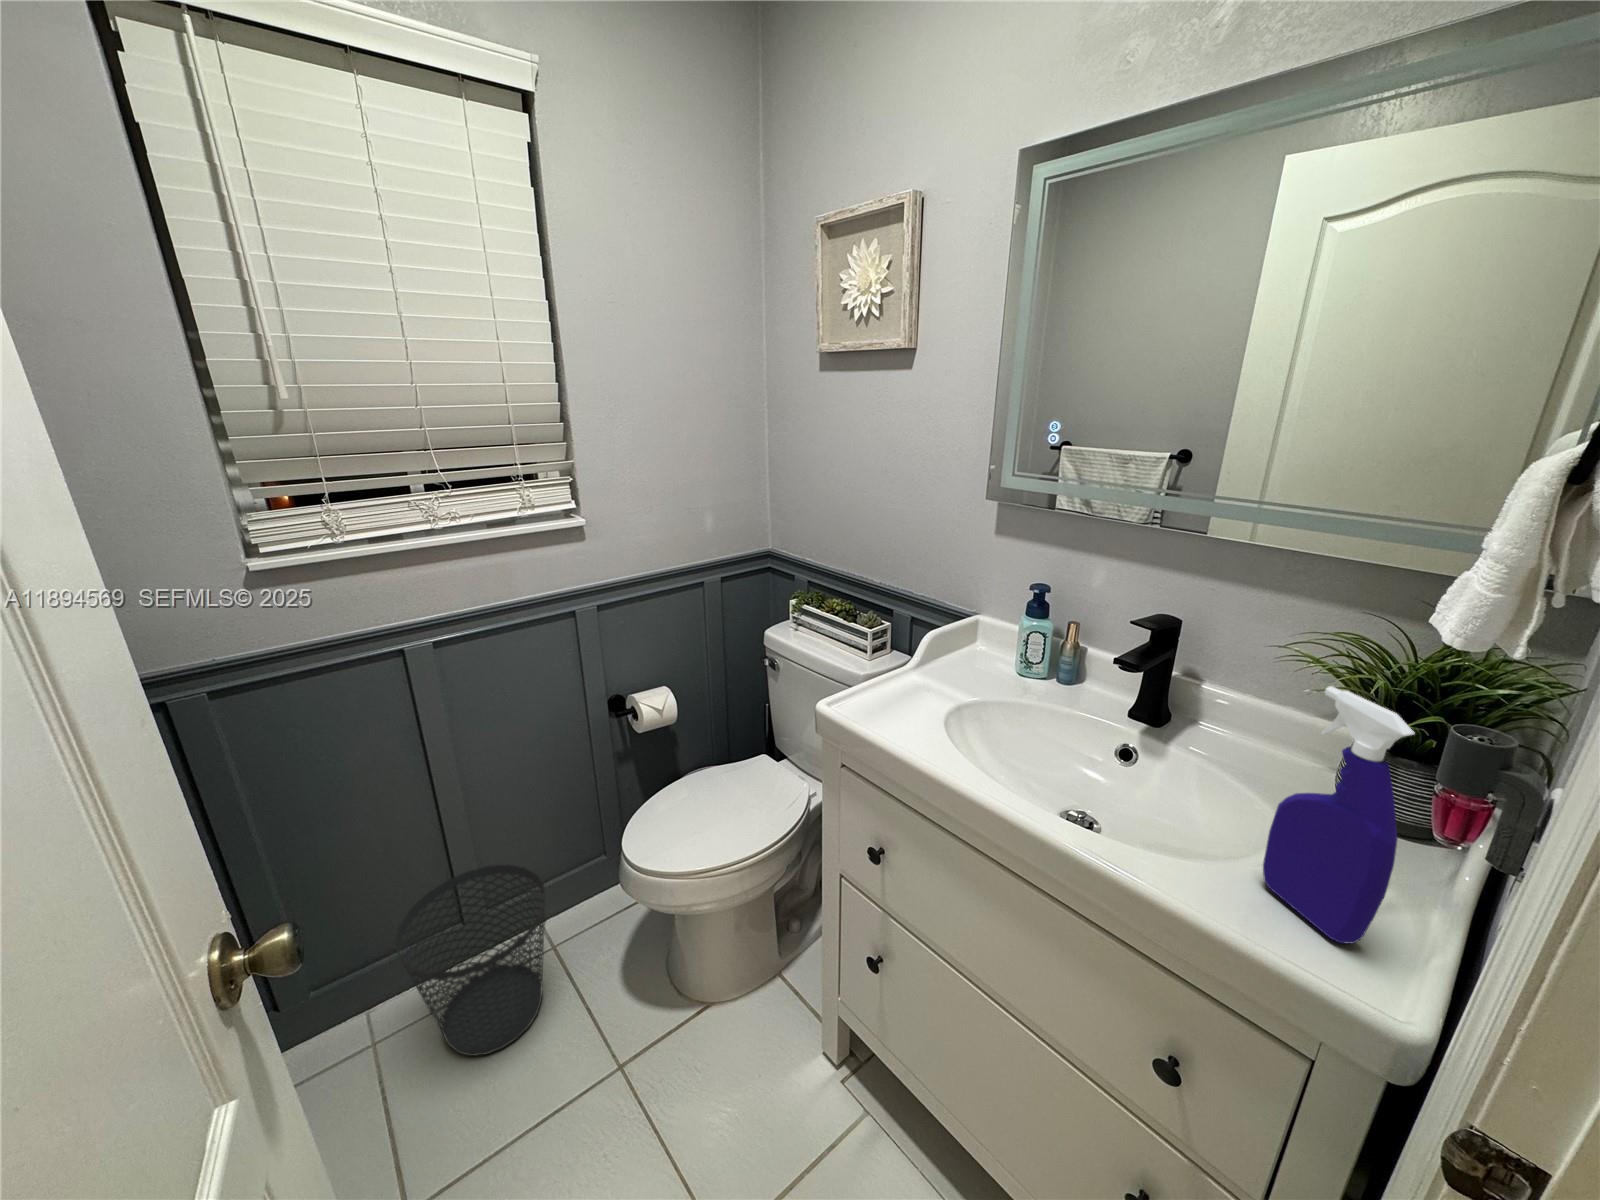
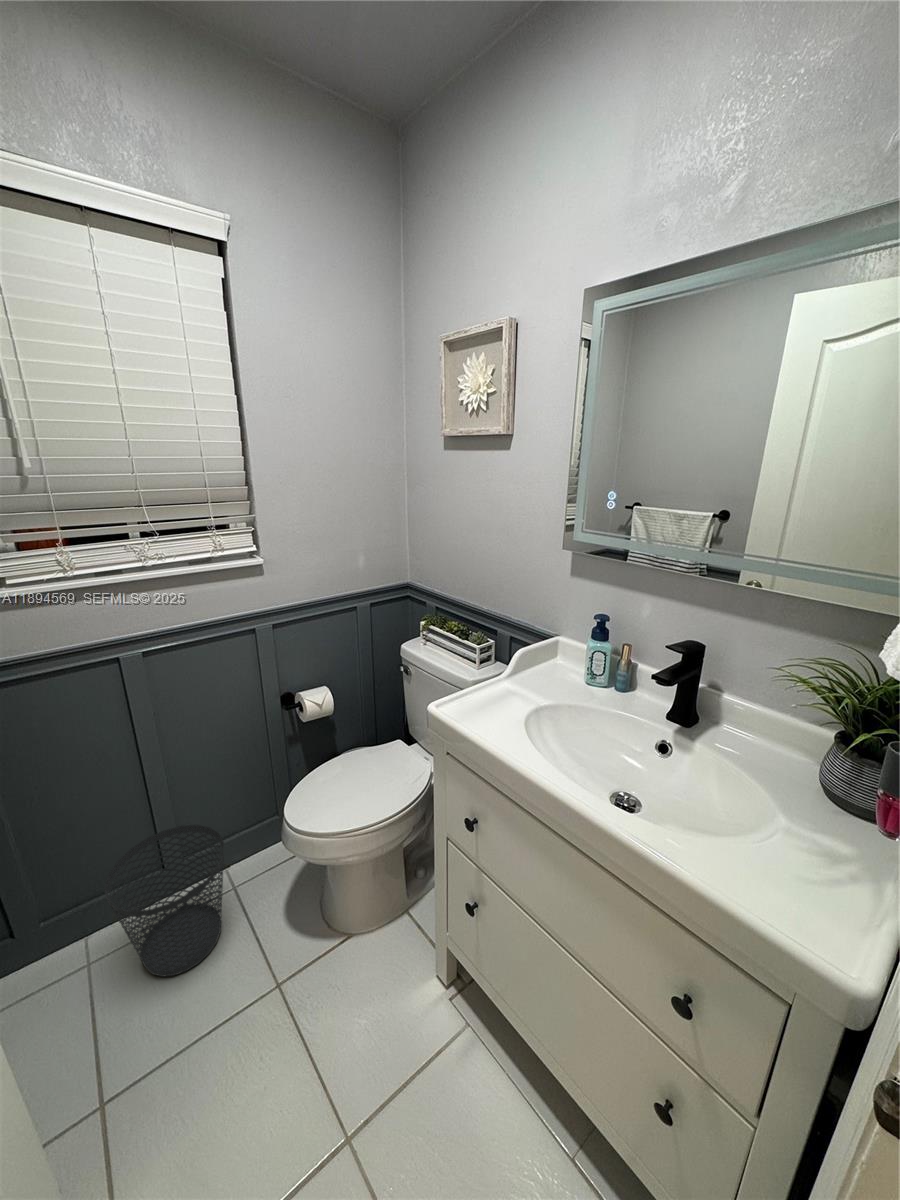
spray bottle: present [1263,687,1414,944] -> none [751,706,853,906]

